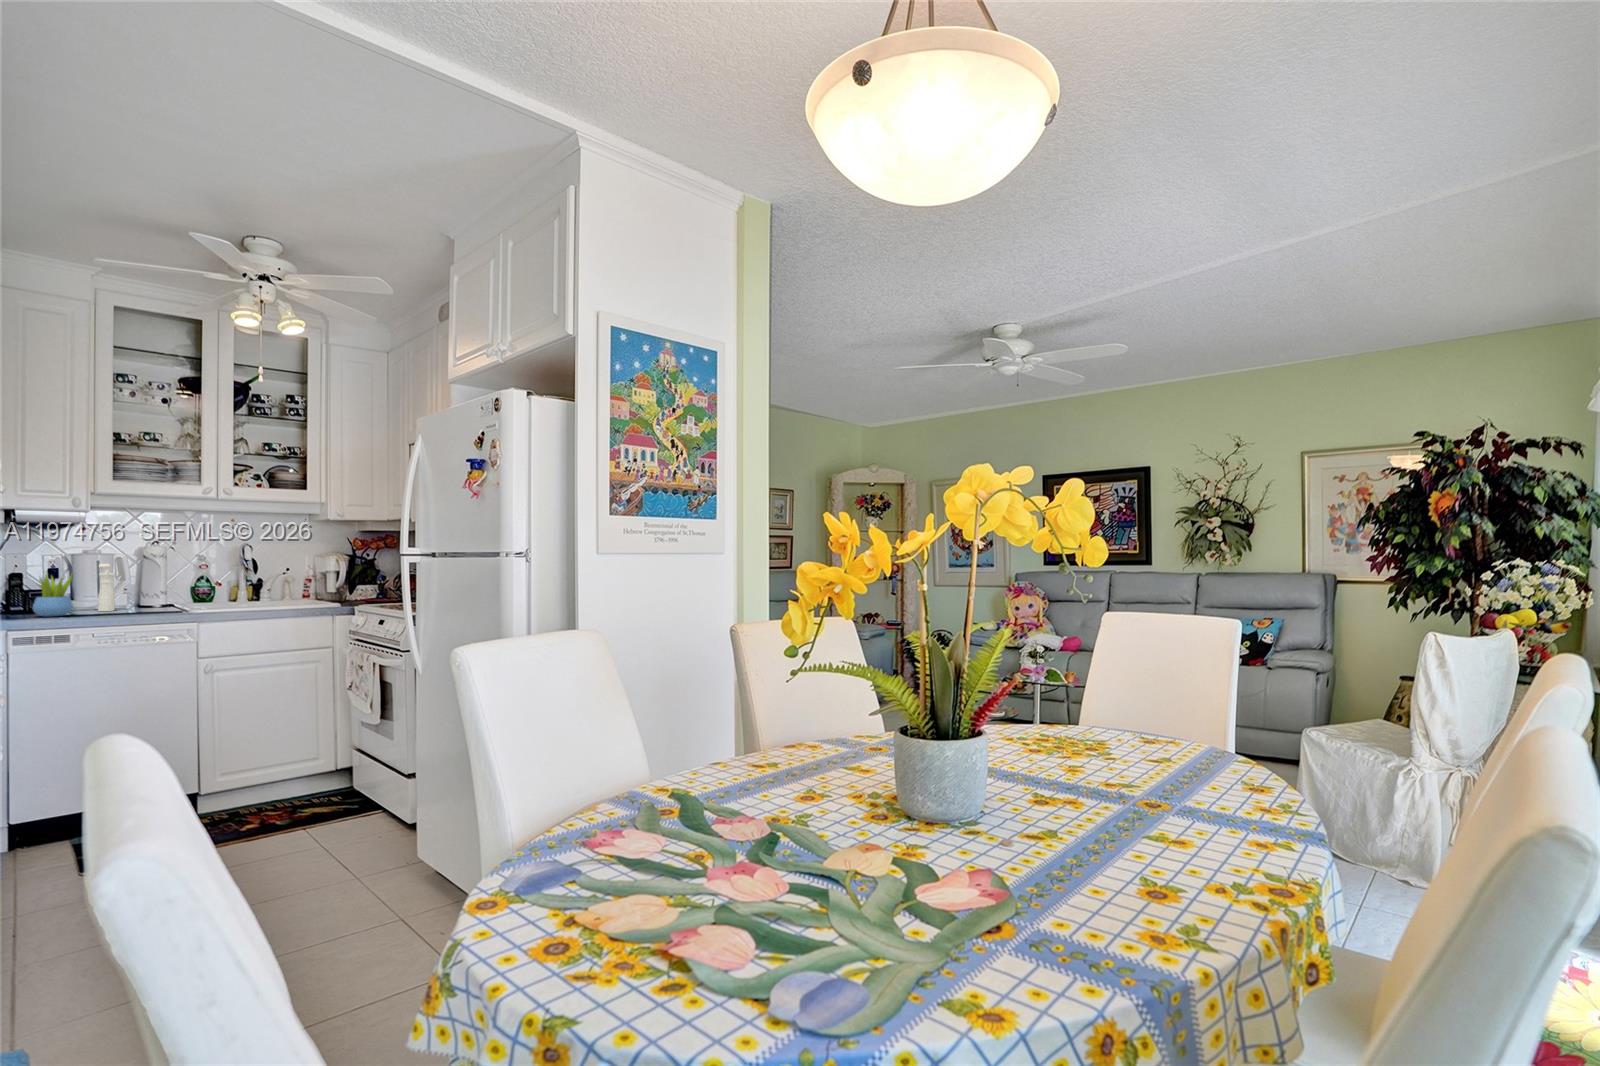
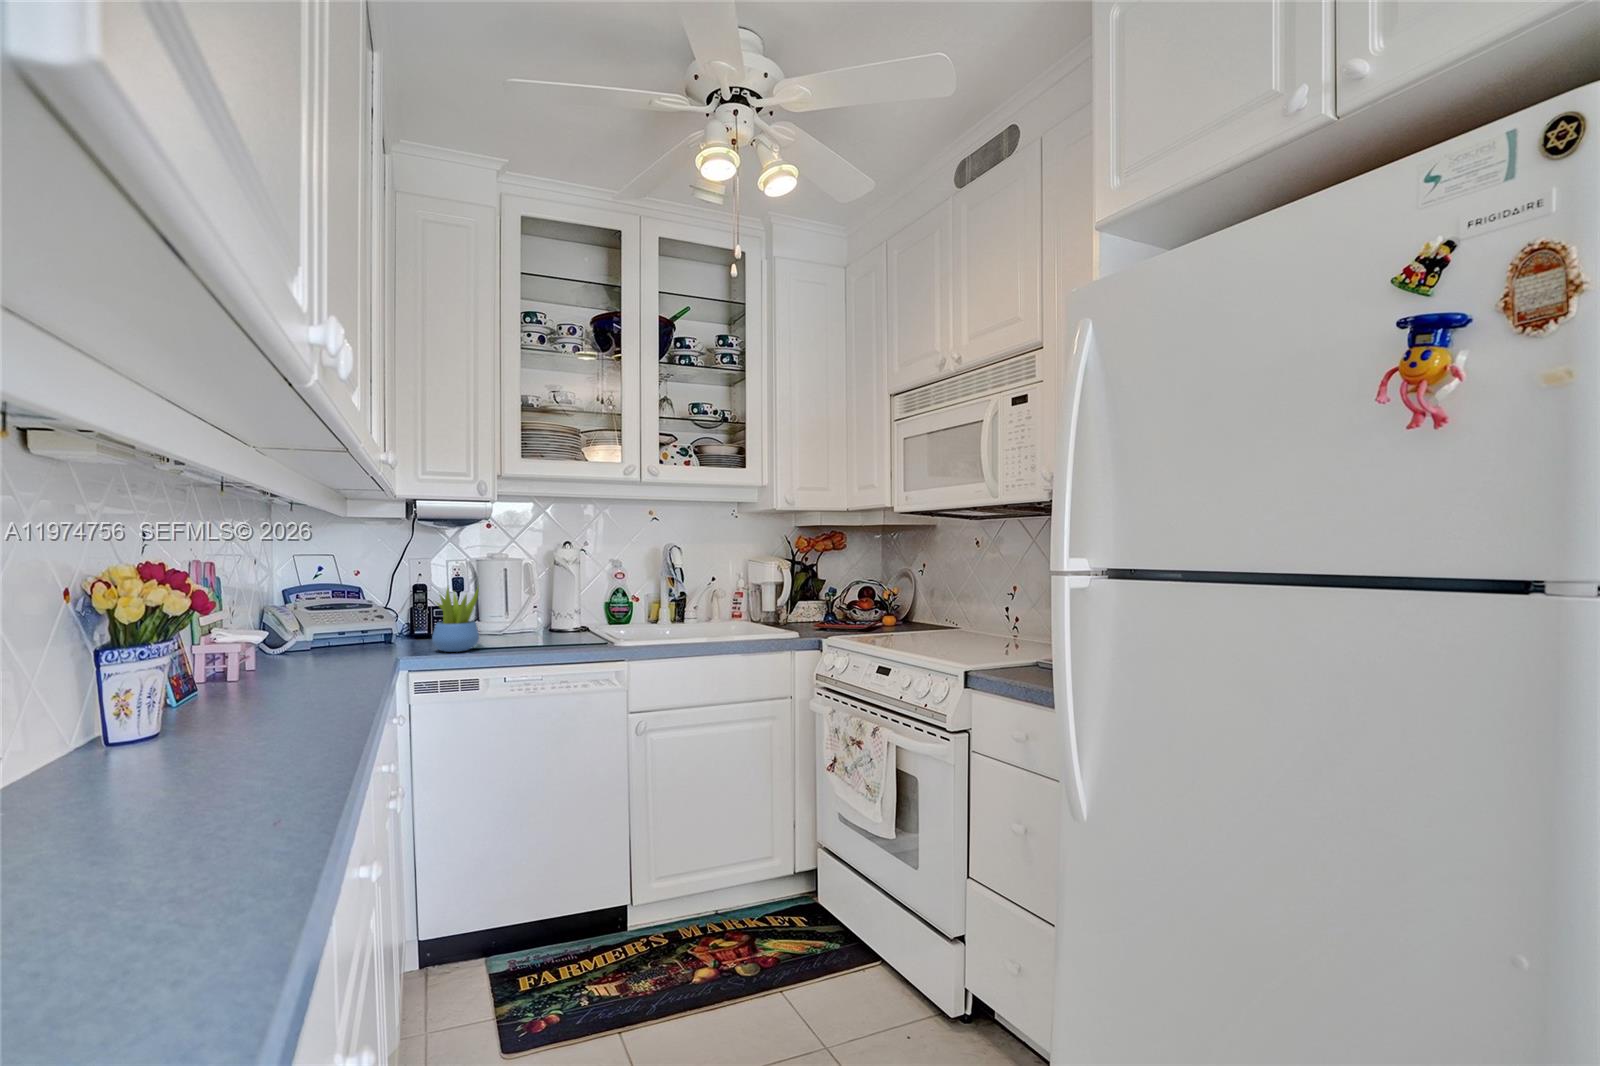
pepper mill: present [98,564,116,611] -> none [507,572,527,640]

